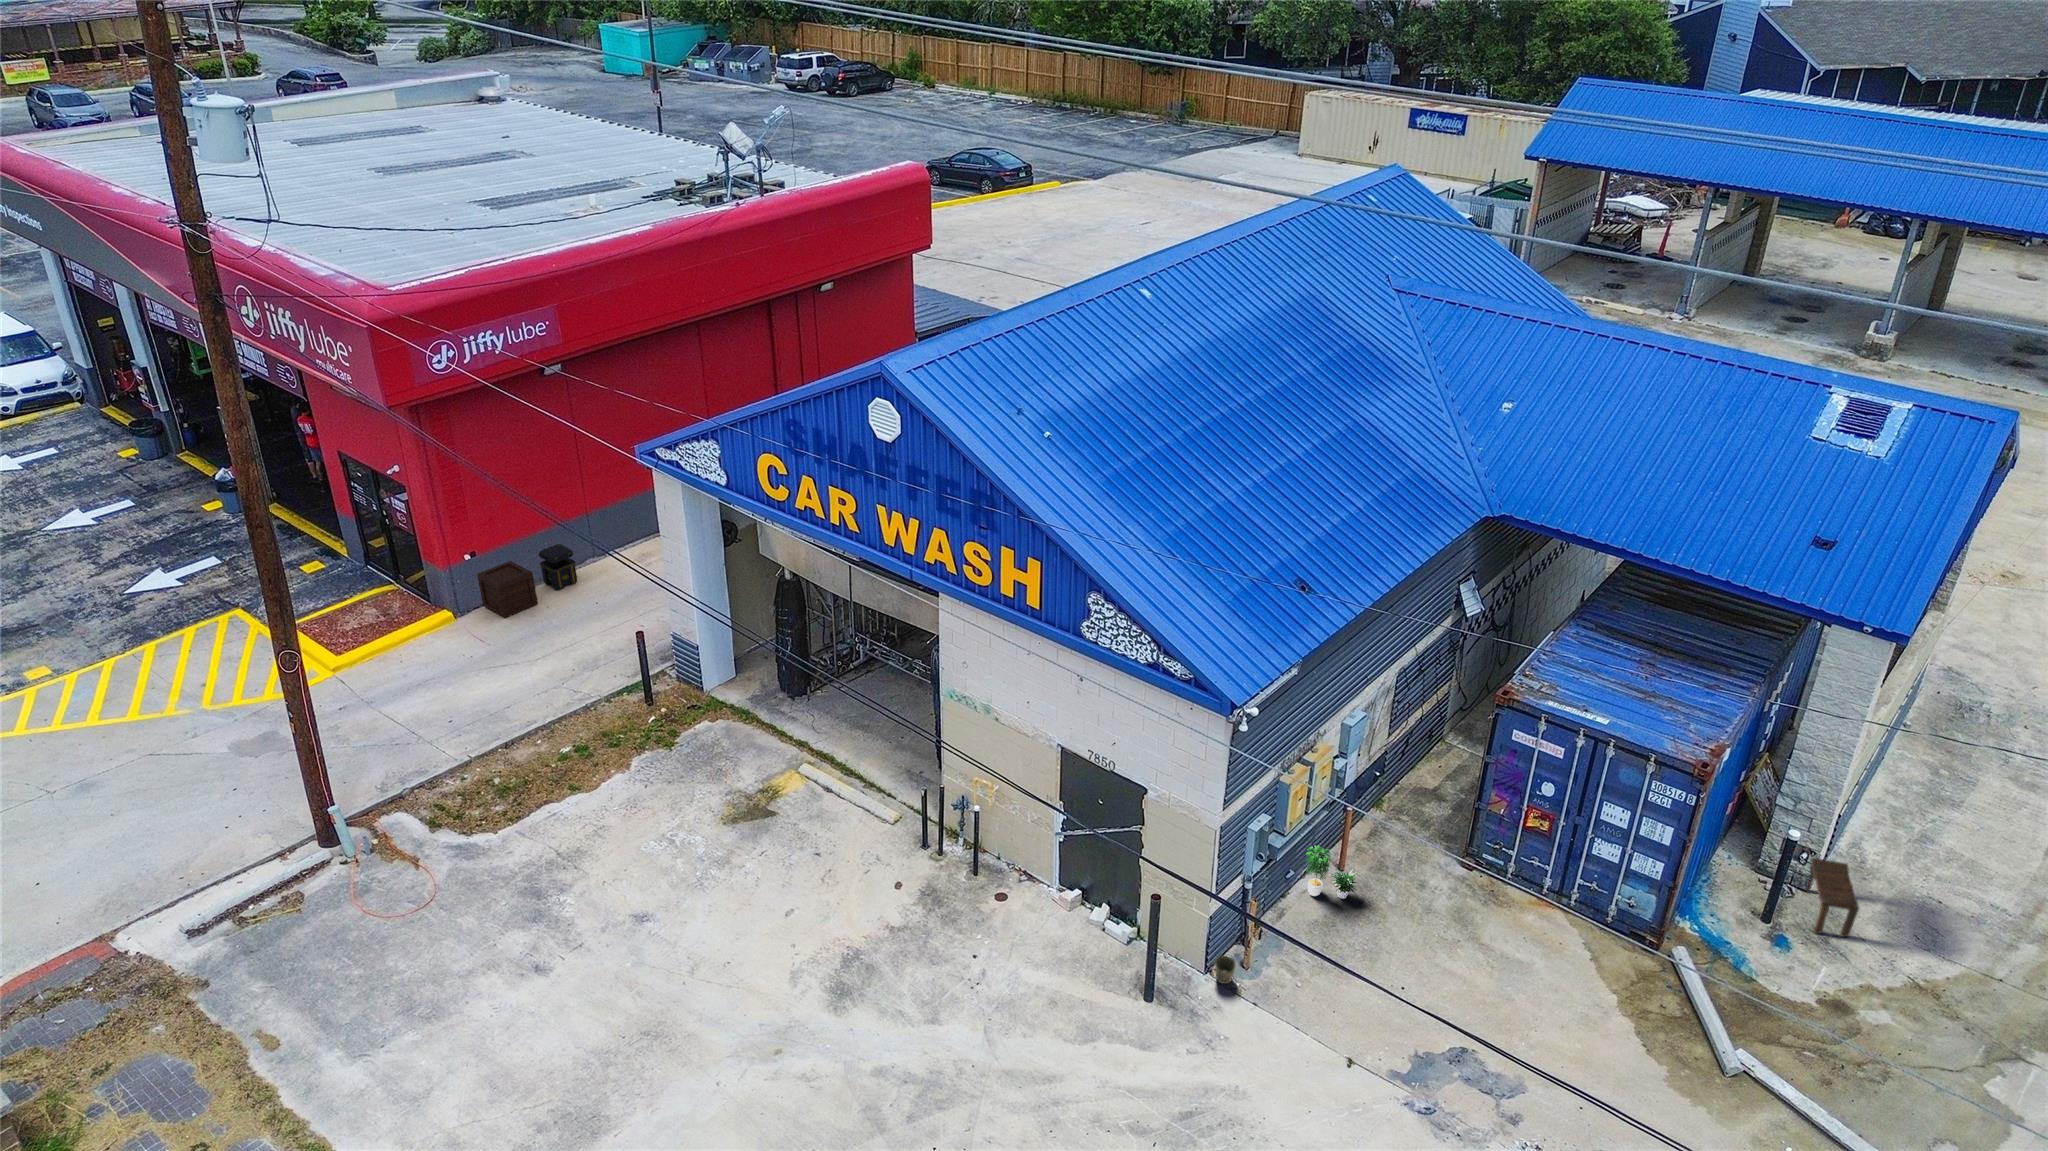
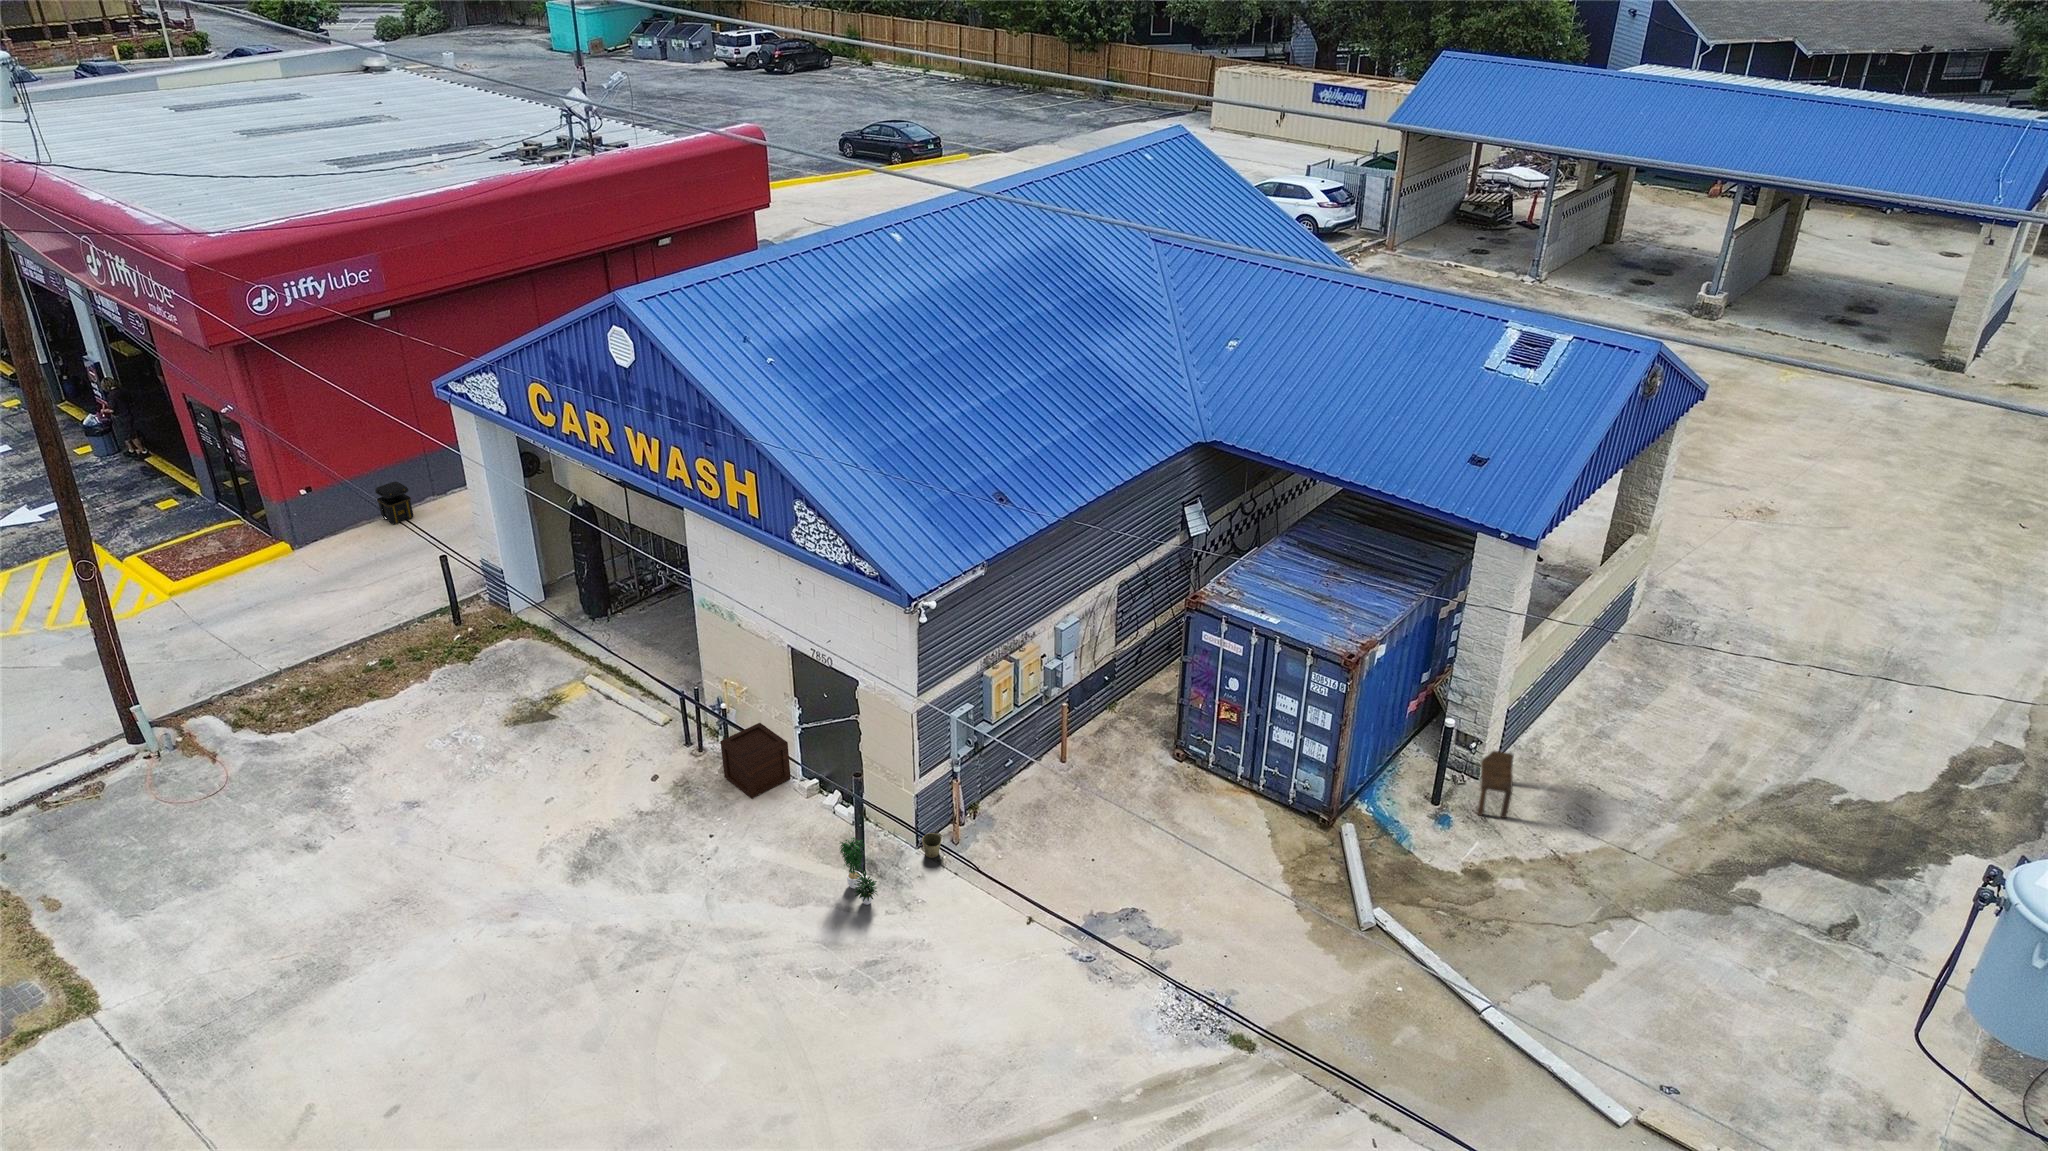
wooden crate: present [477,561,538,618] -> present [720,723,791,798]
potted plant: present [1306,846,1357,899] -> present [840,837,877,905]

